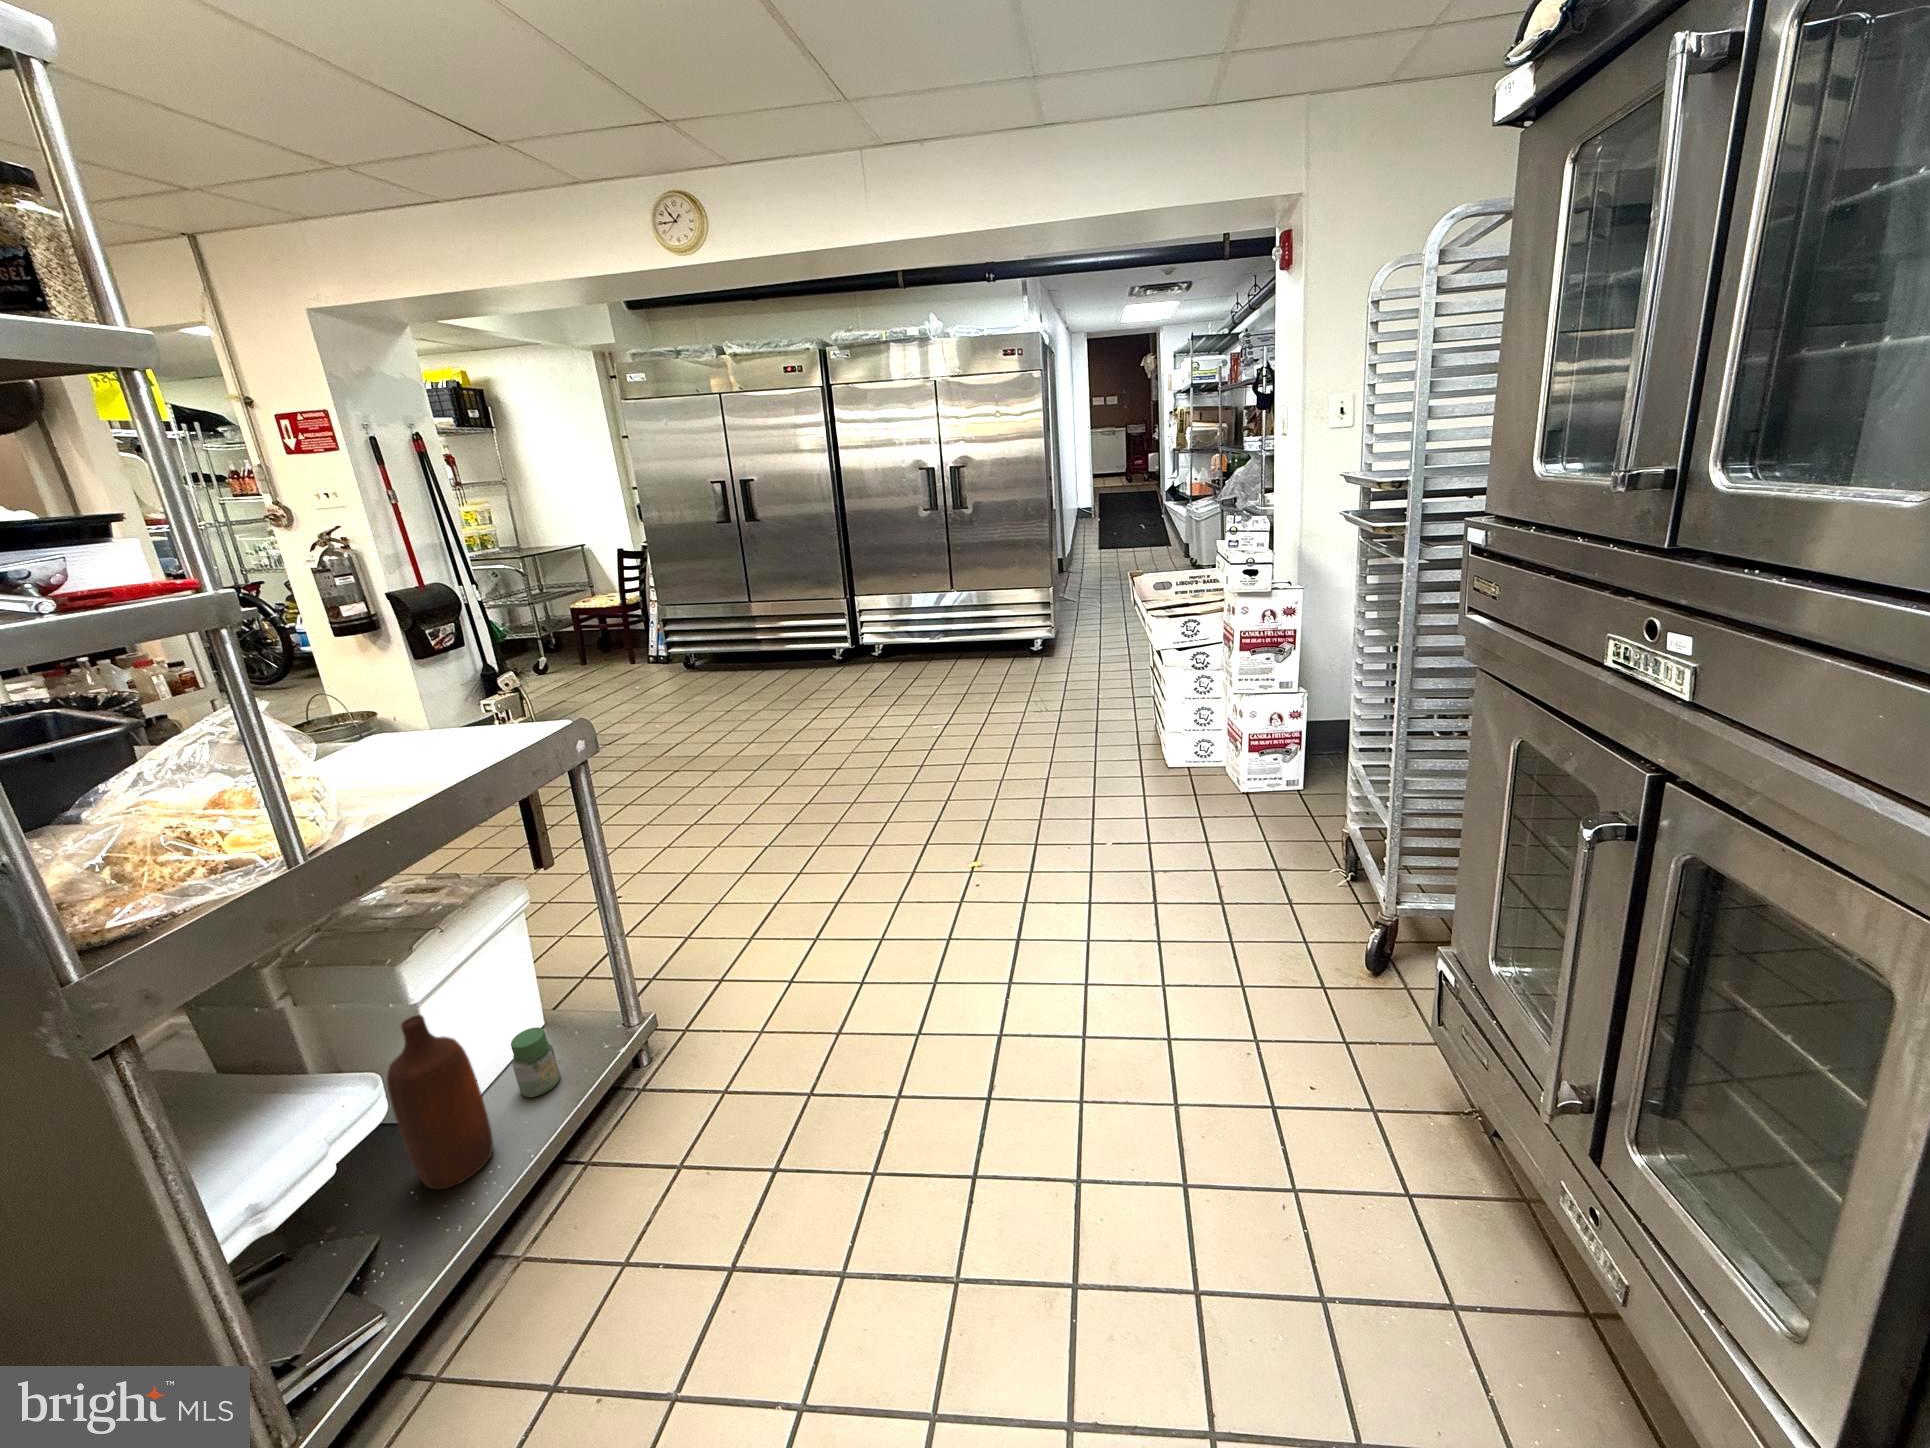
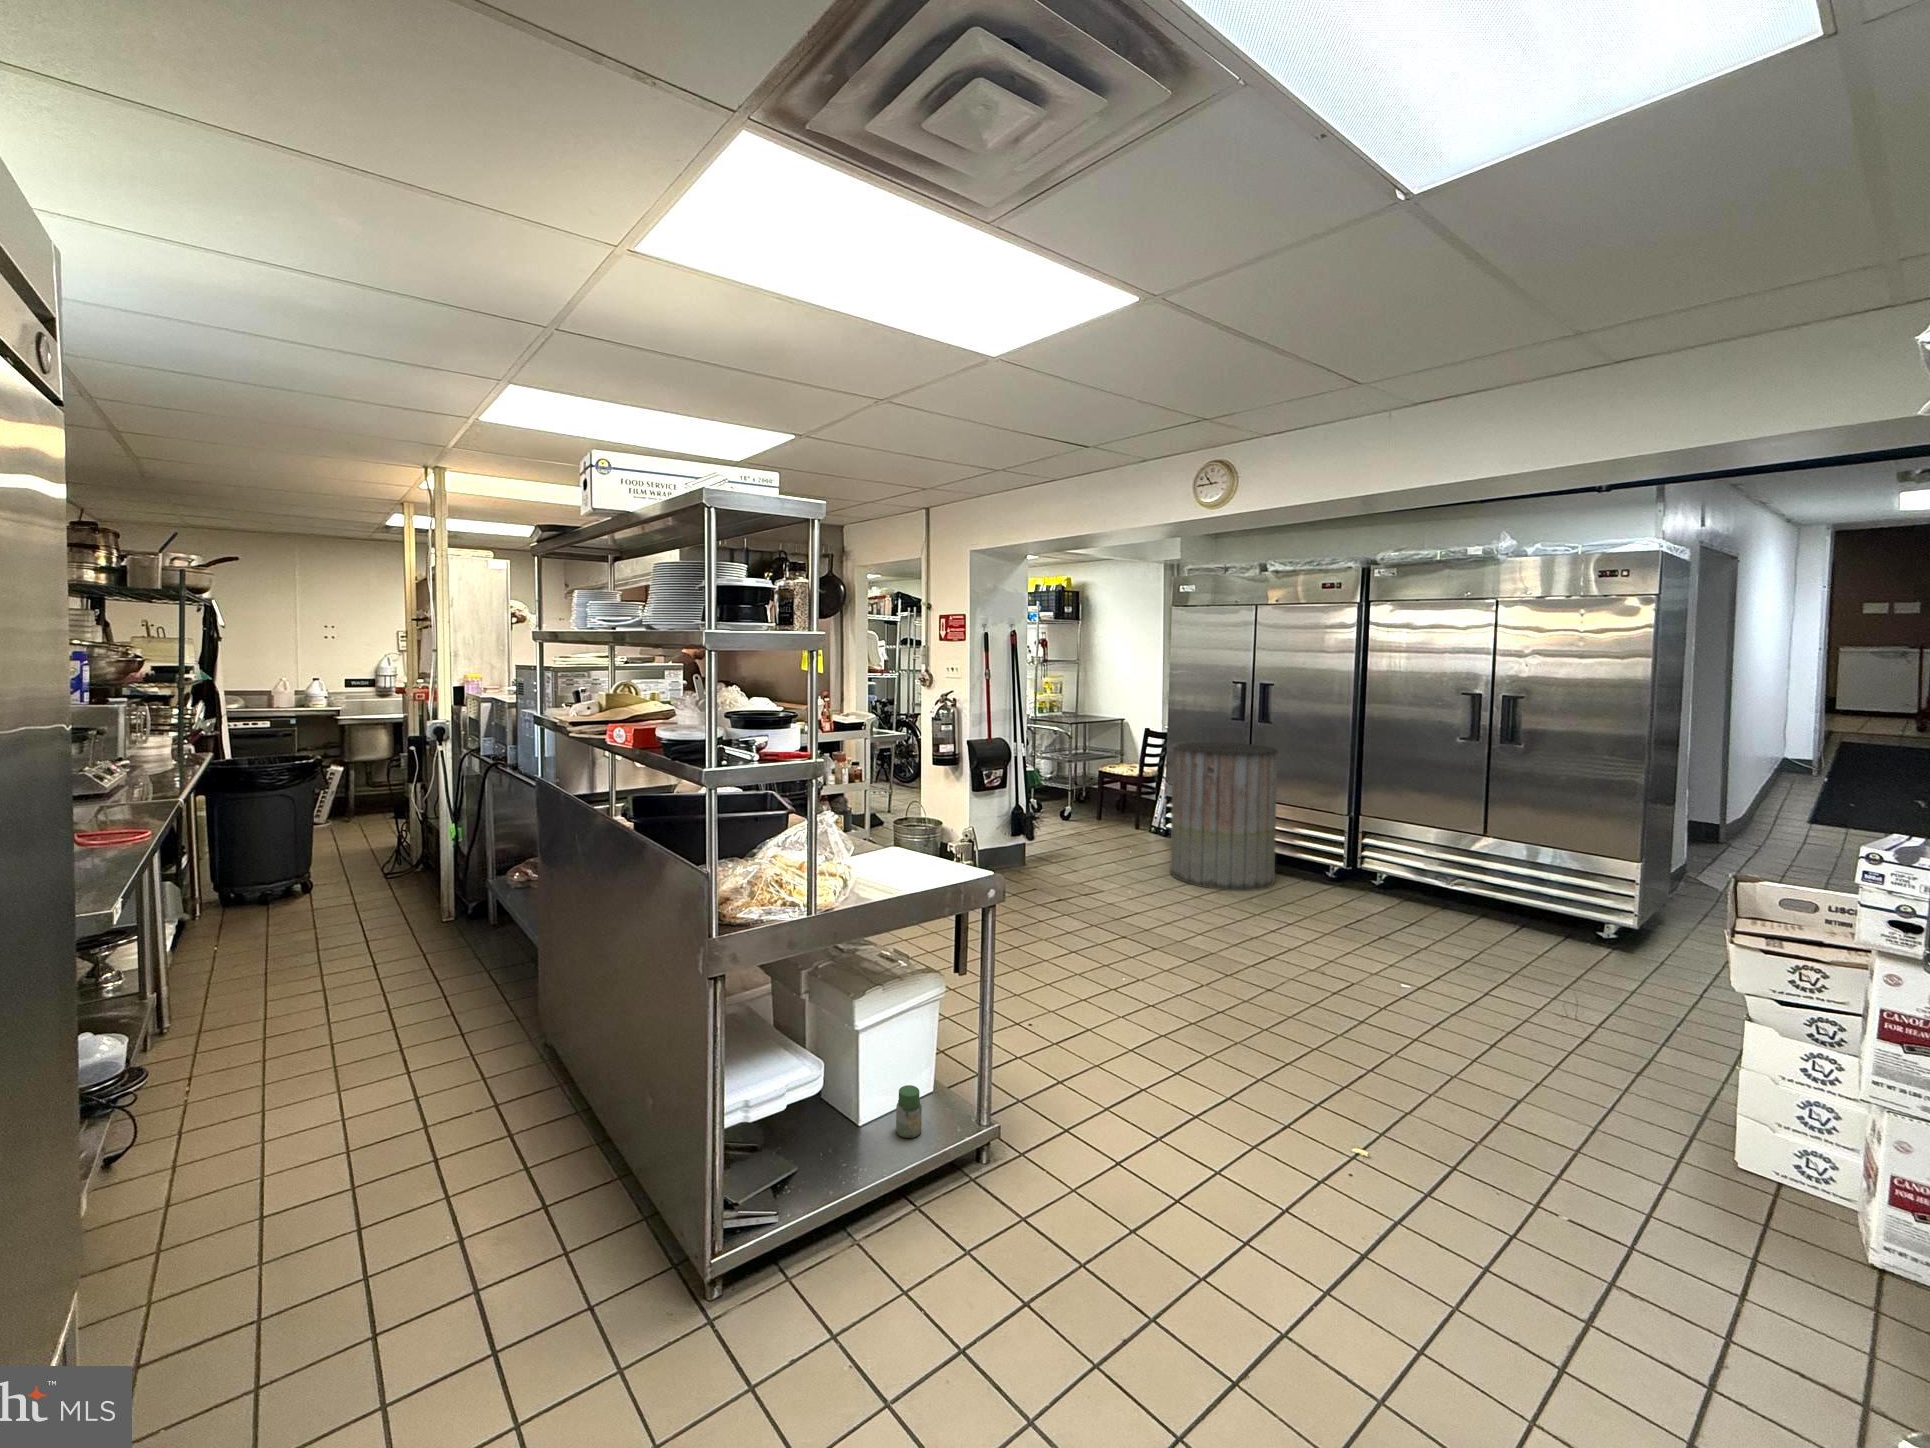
trash can: none [667,546,794,697] -> present [1170,742,1278,891]
bottle: present [387,1015,493,1190] -> none [827,1036,870,1164]

